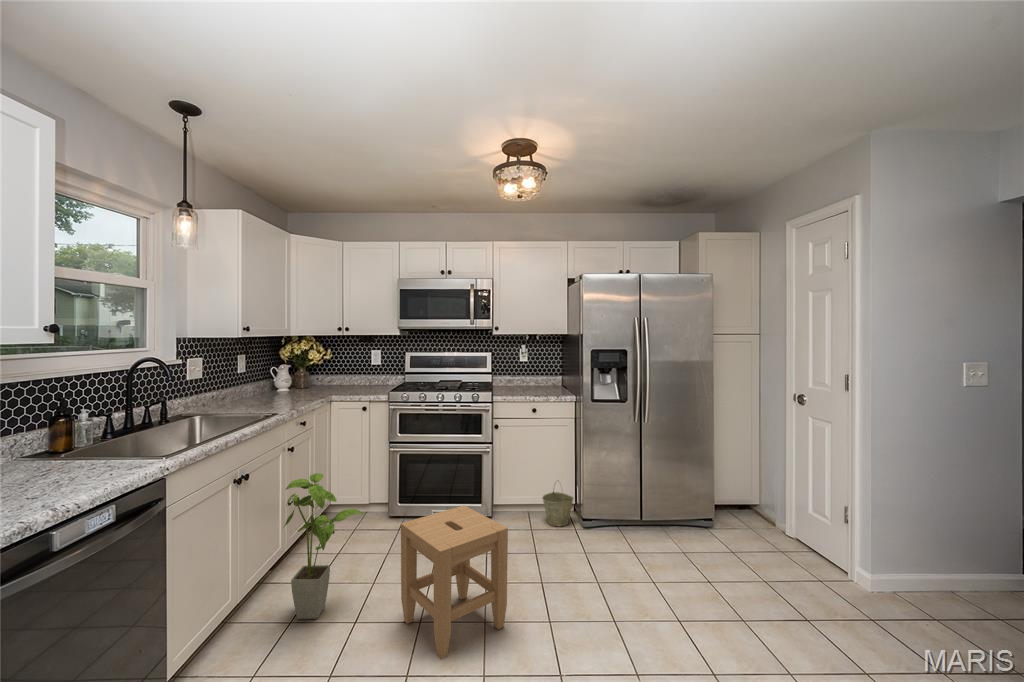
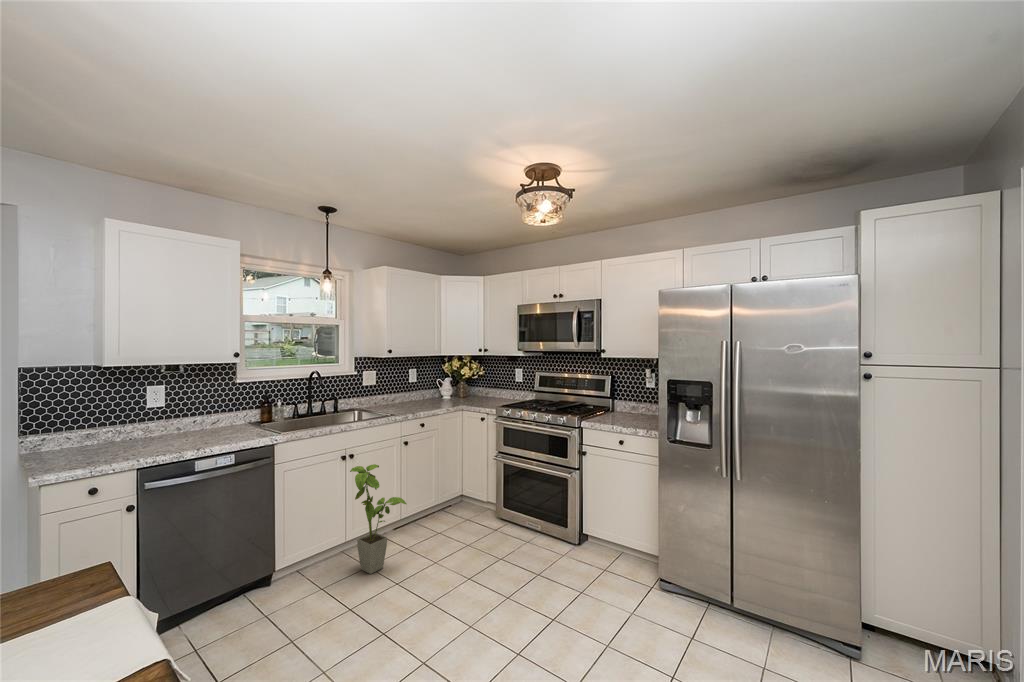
bucket: present [542,491,574,526] -> none [617,522,653,575]
stool: present [401,505,508,659] -> none [397,517,474,637]

